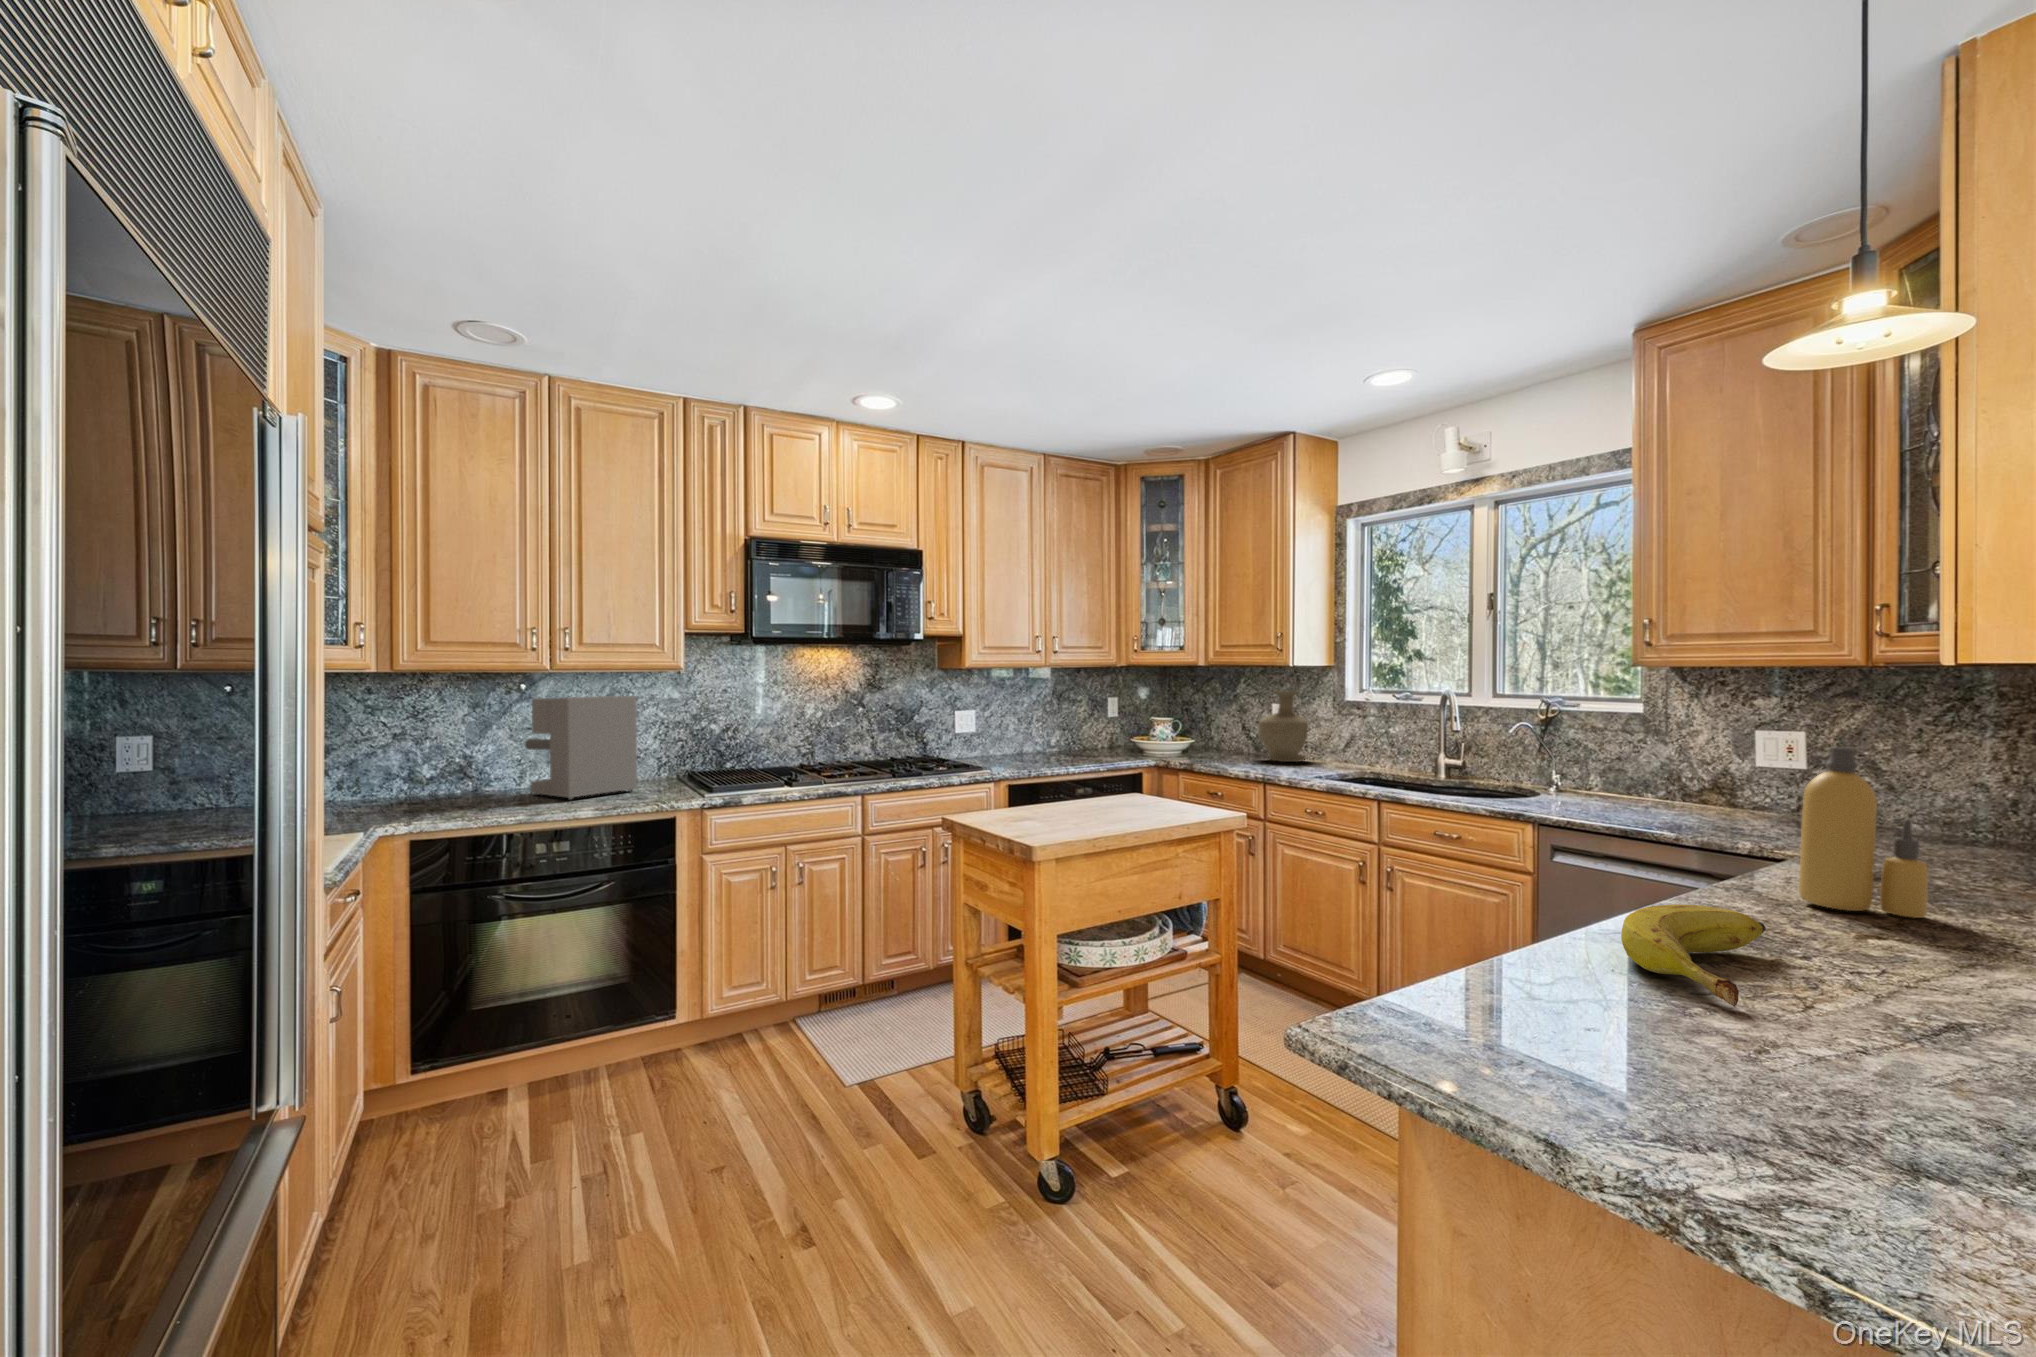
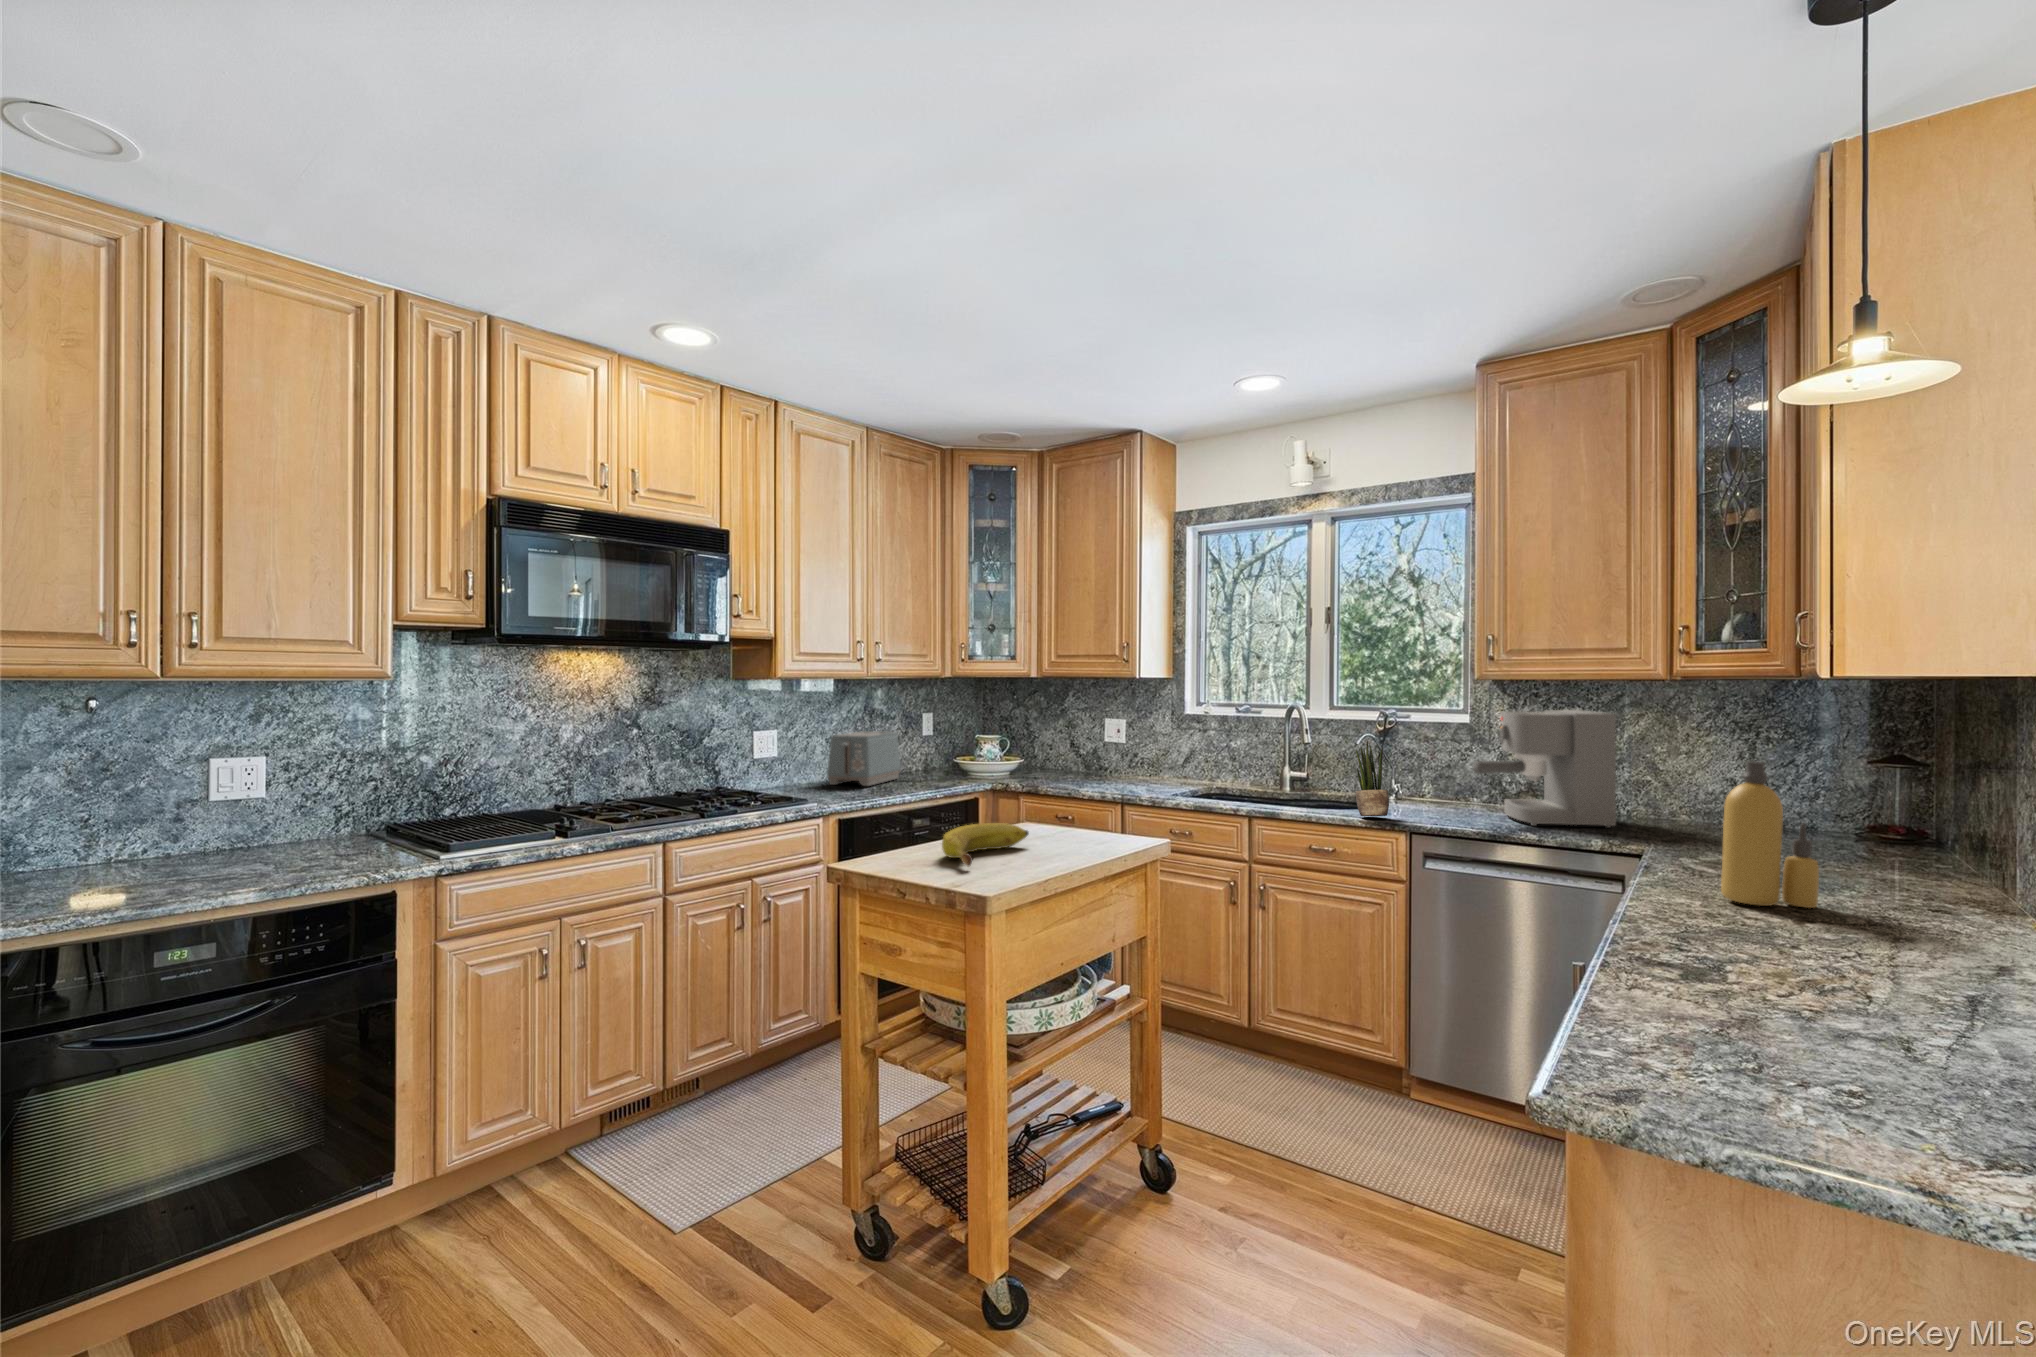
vase: present [1258,690,1308,762] -> none [1089,701,1148,778]
coffee maker: present [525,696,637,800] -> present [1473,710,1616,828]
toaster: none [1018,715,1083,760] -> present [827,731,901,786]
potted plant: none [1480,727,1516,804] -> present [1355,741,1389,816]
banana: present [1621,905,1766,1007] -> present [942,823,1029,866]

